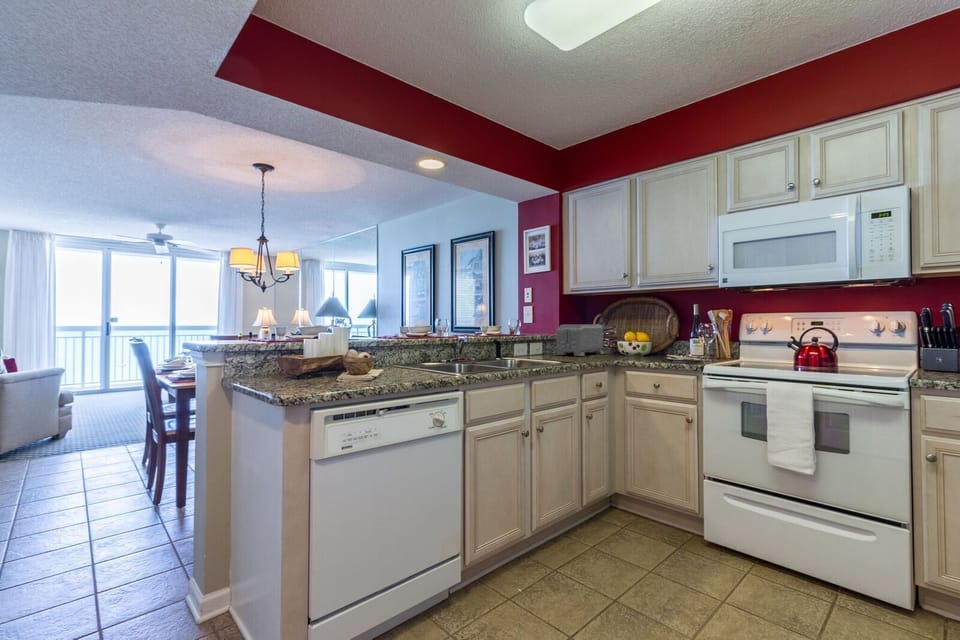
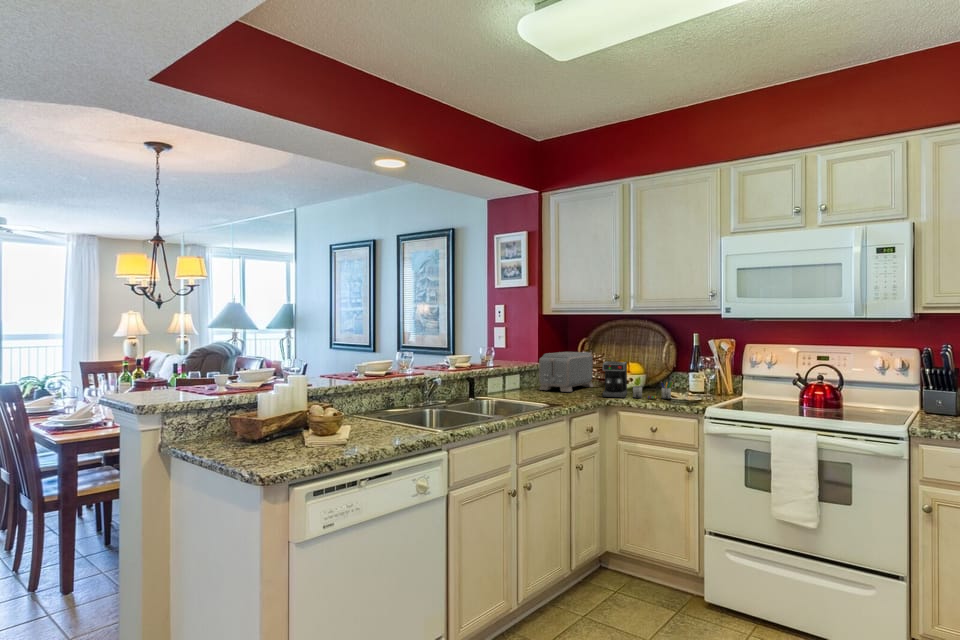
coffee maker: none [610,330,674,360] -> present [603,361,673,399]

